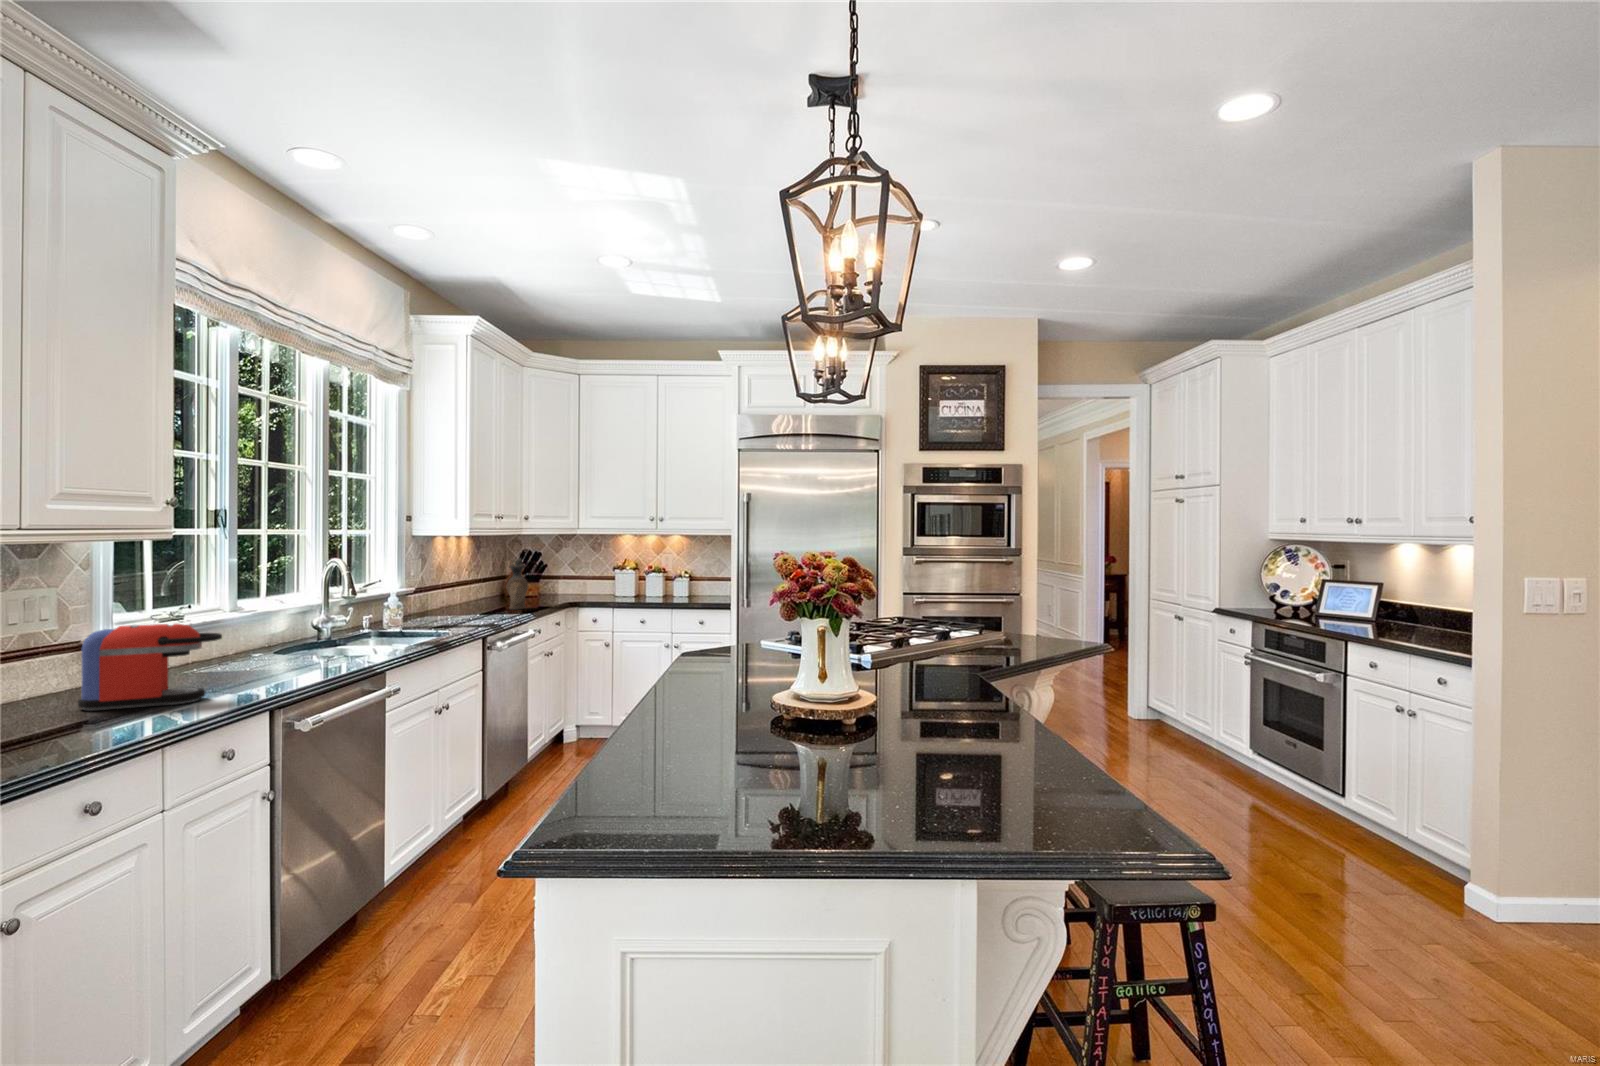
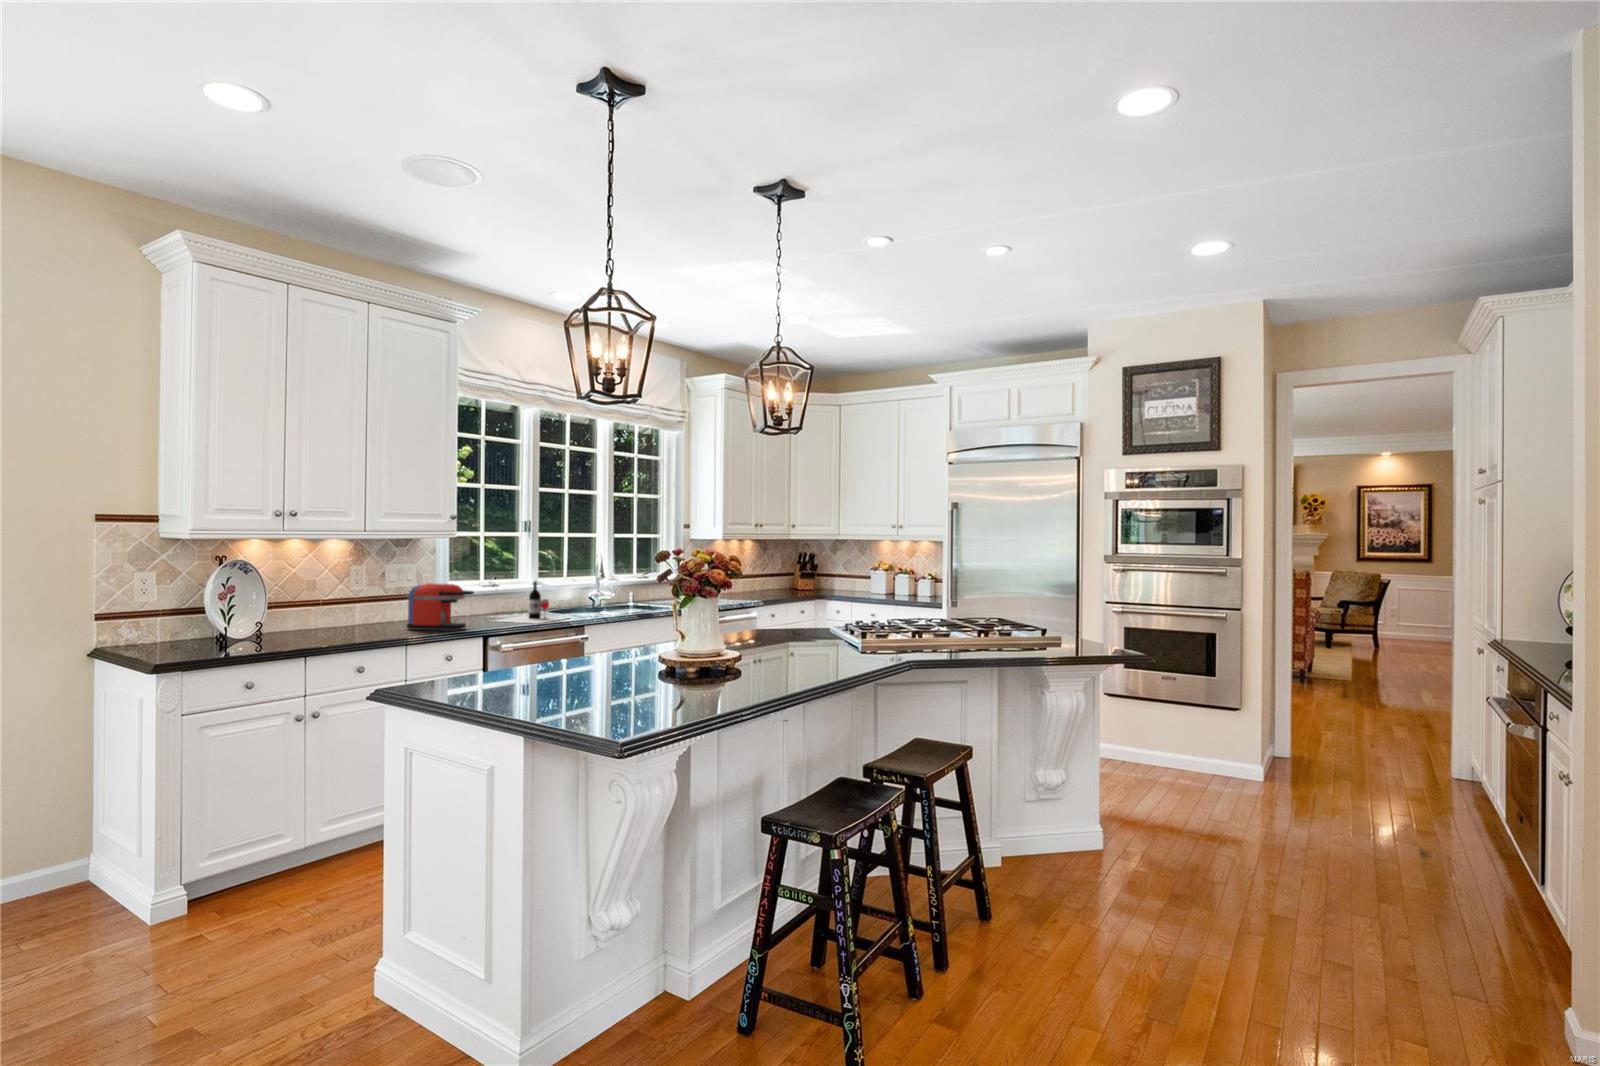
ceramic pitcher: present [506,558,528,609] -> none [768,558,784,598]
wine bottle: none [193,609,331,679] -> present [494,581,565,624]

